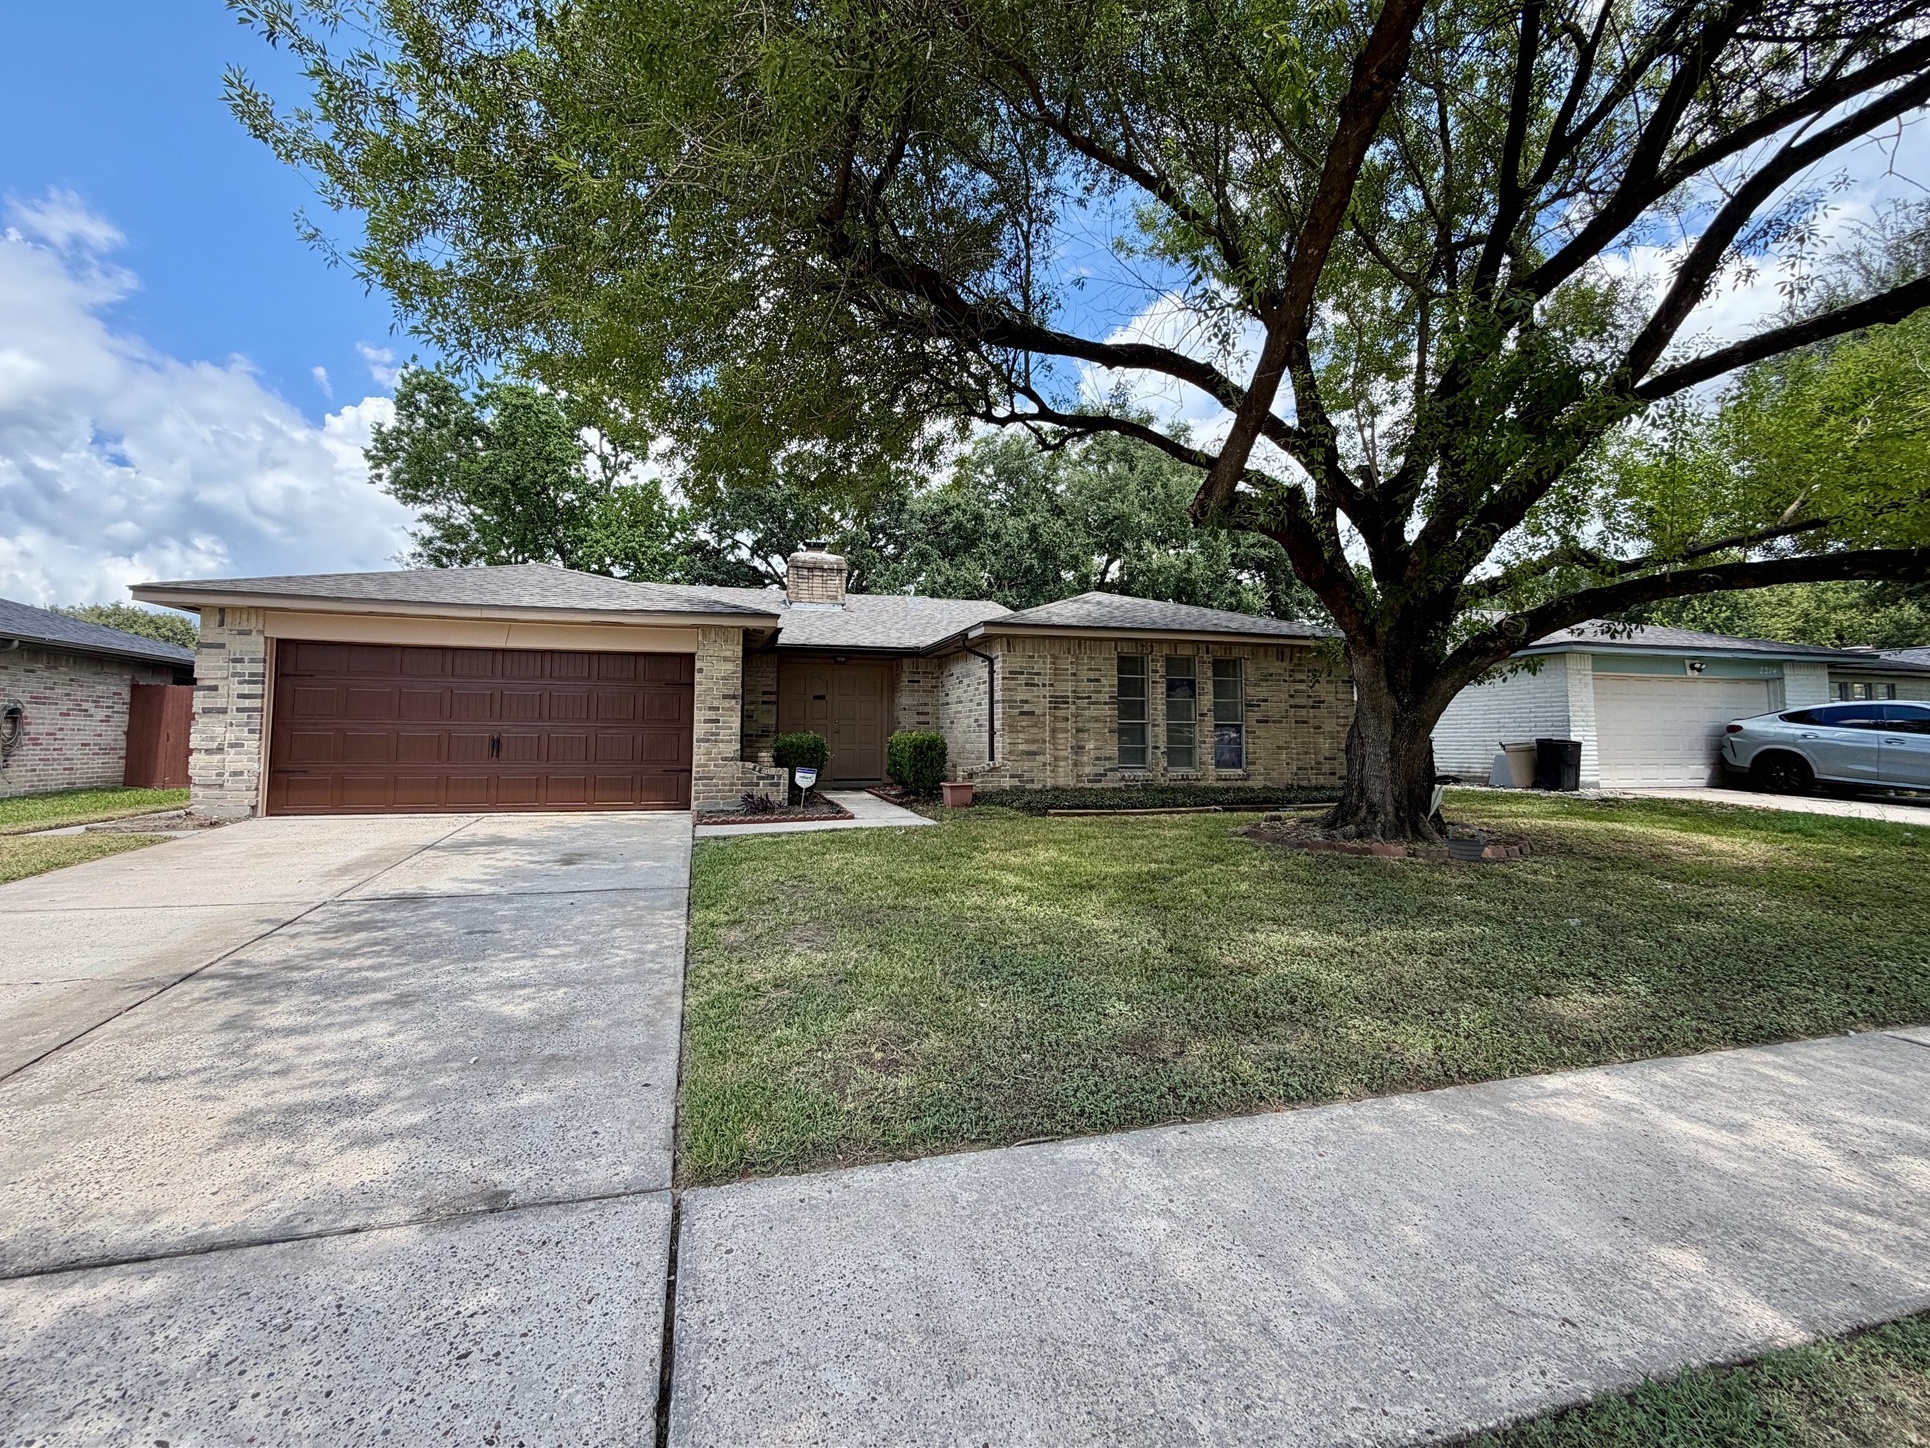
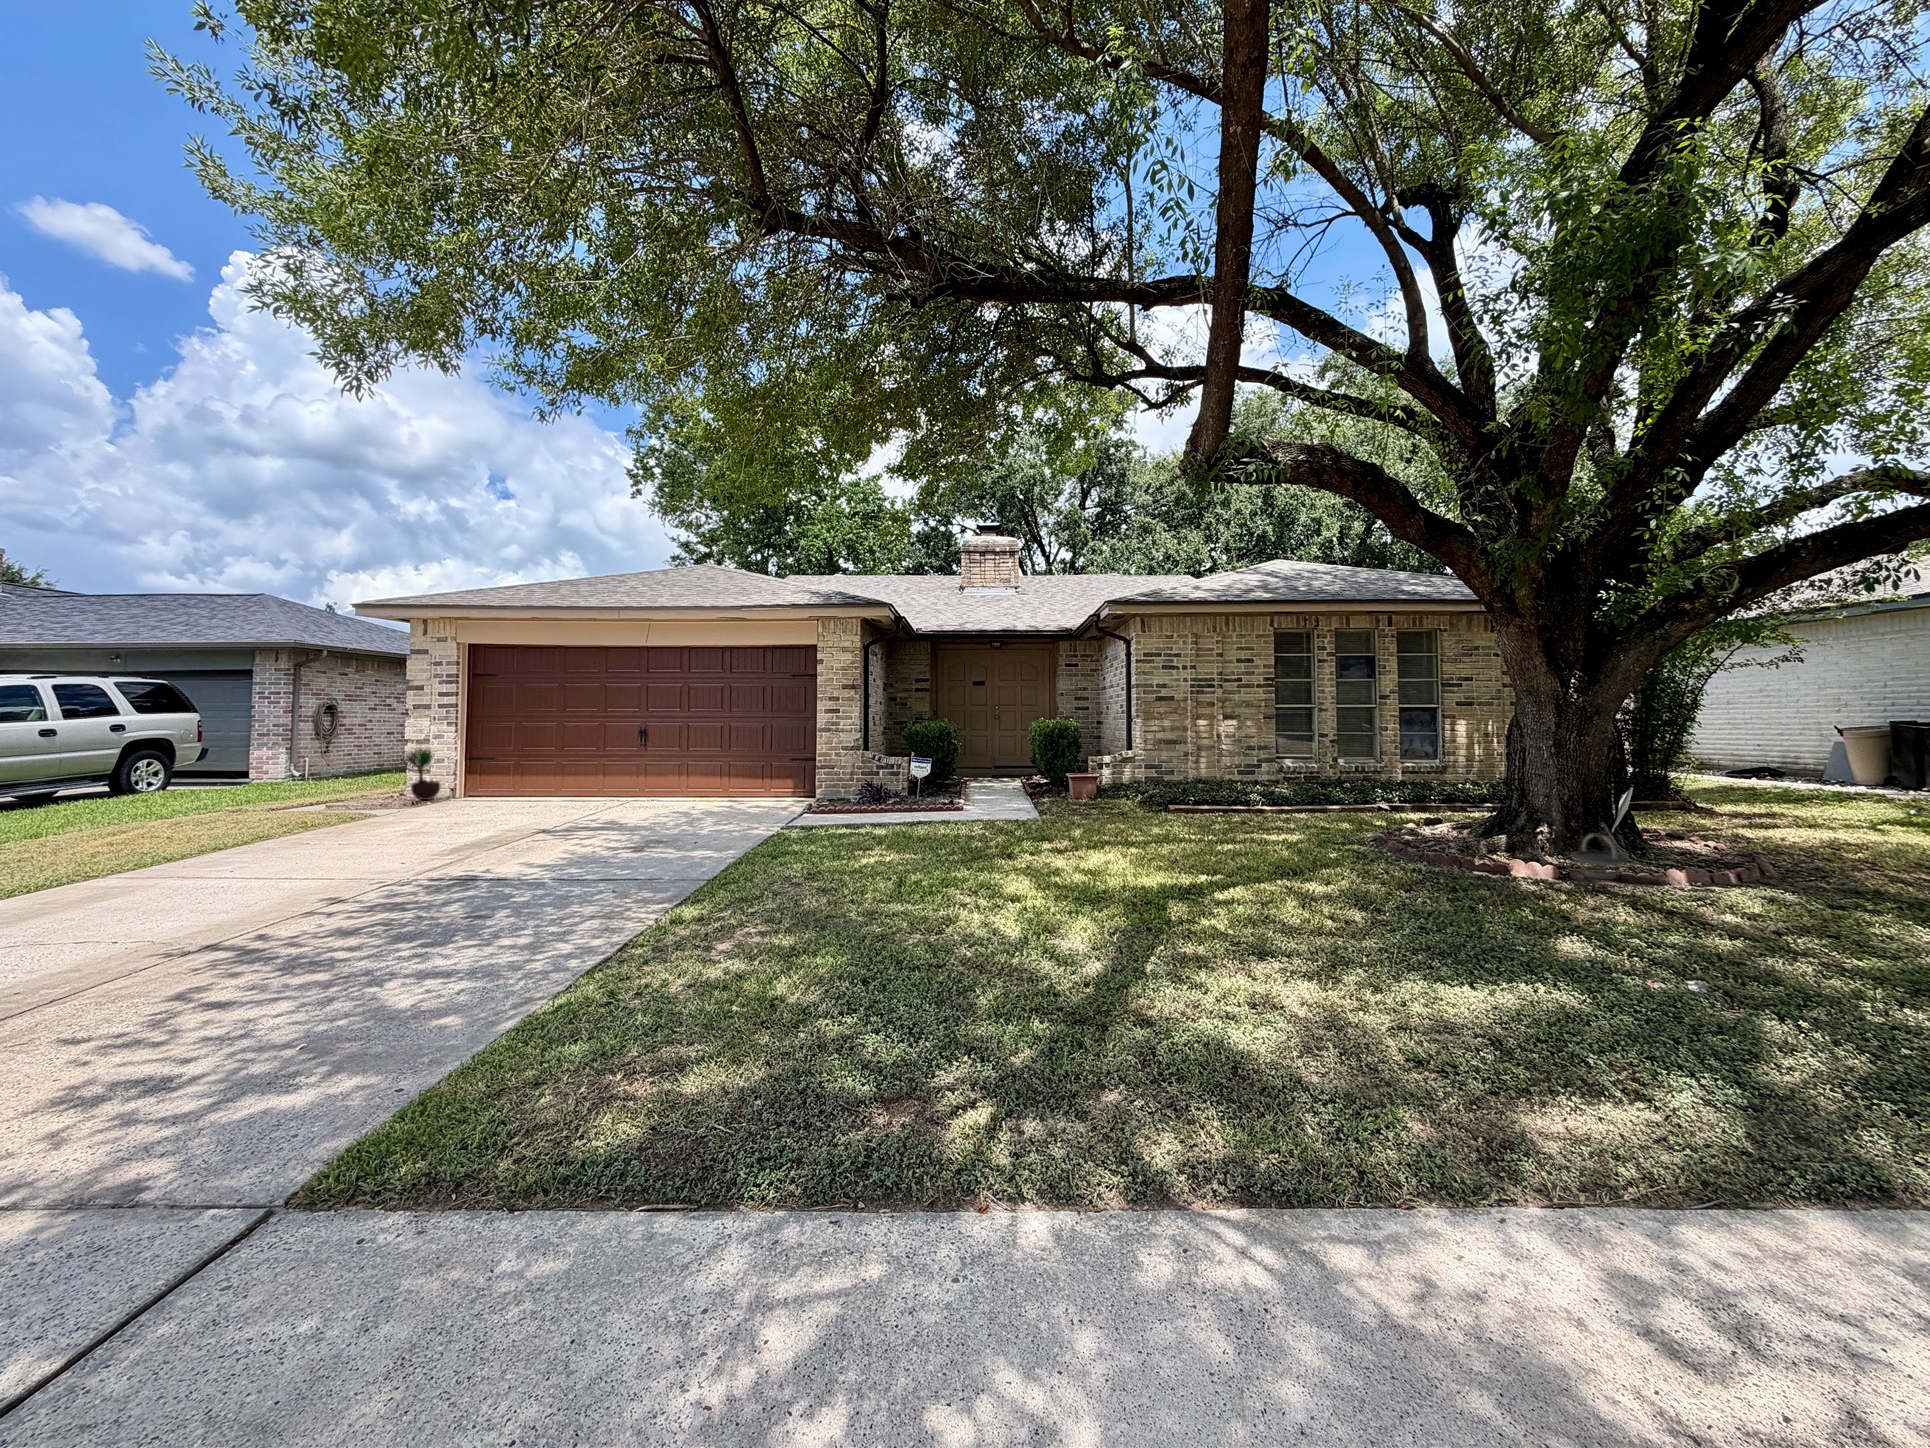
potted tree: none [187,751,239,820] -> present [403,746,440,800]

